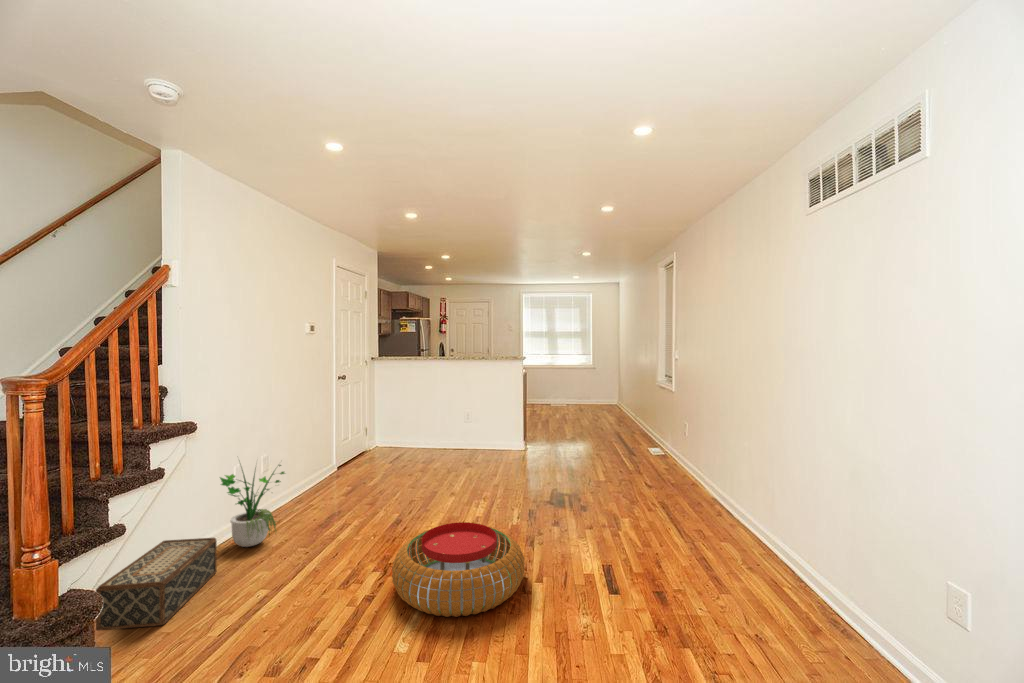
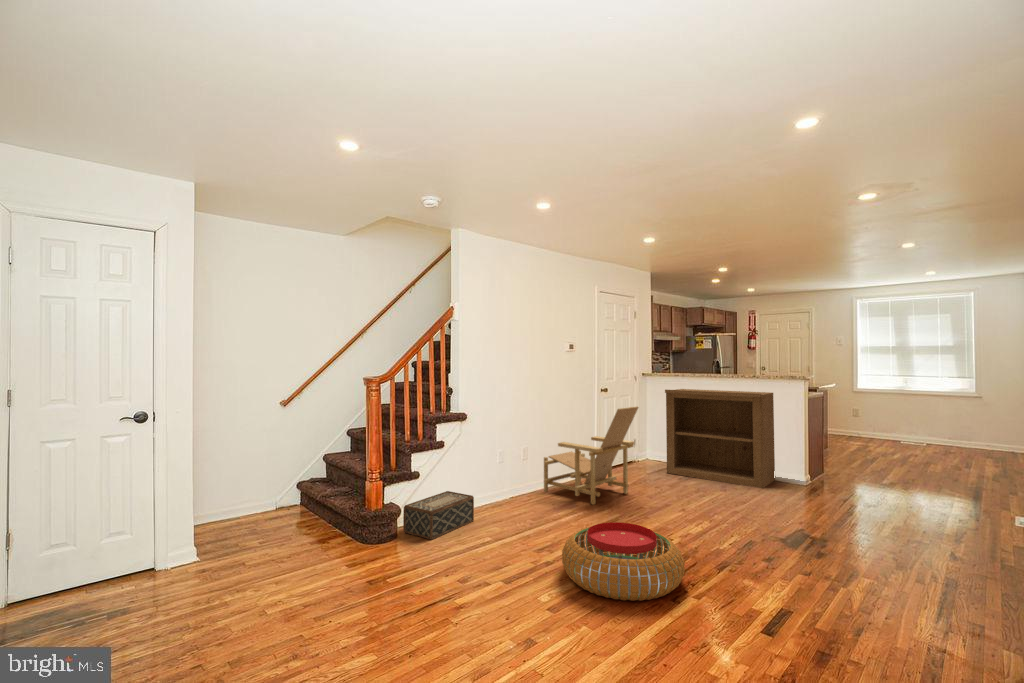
bookshelf: none [404,372,495,456] -> present [665,389,775,488]
lounge chair: none [287,393,403,507] -> present [544,407,638,504]
potted plant: present [220,465,285,547] -> none [484,439,534,511]

